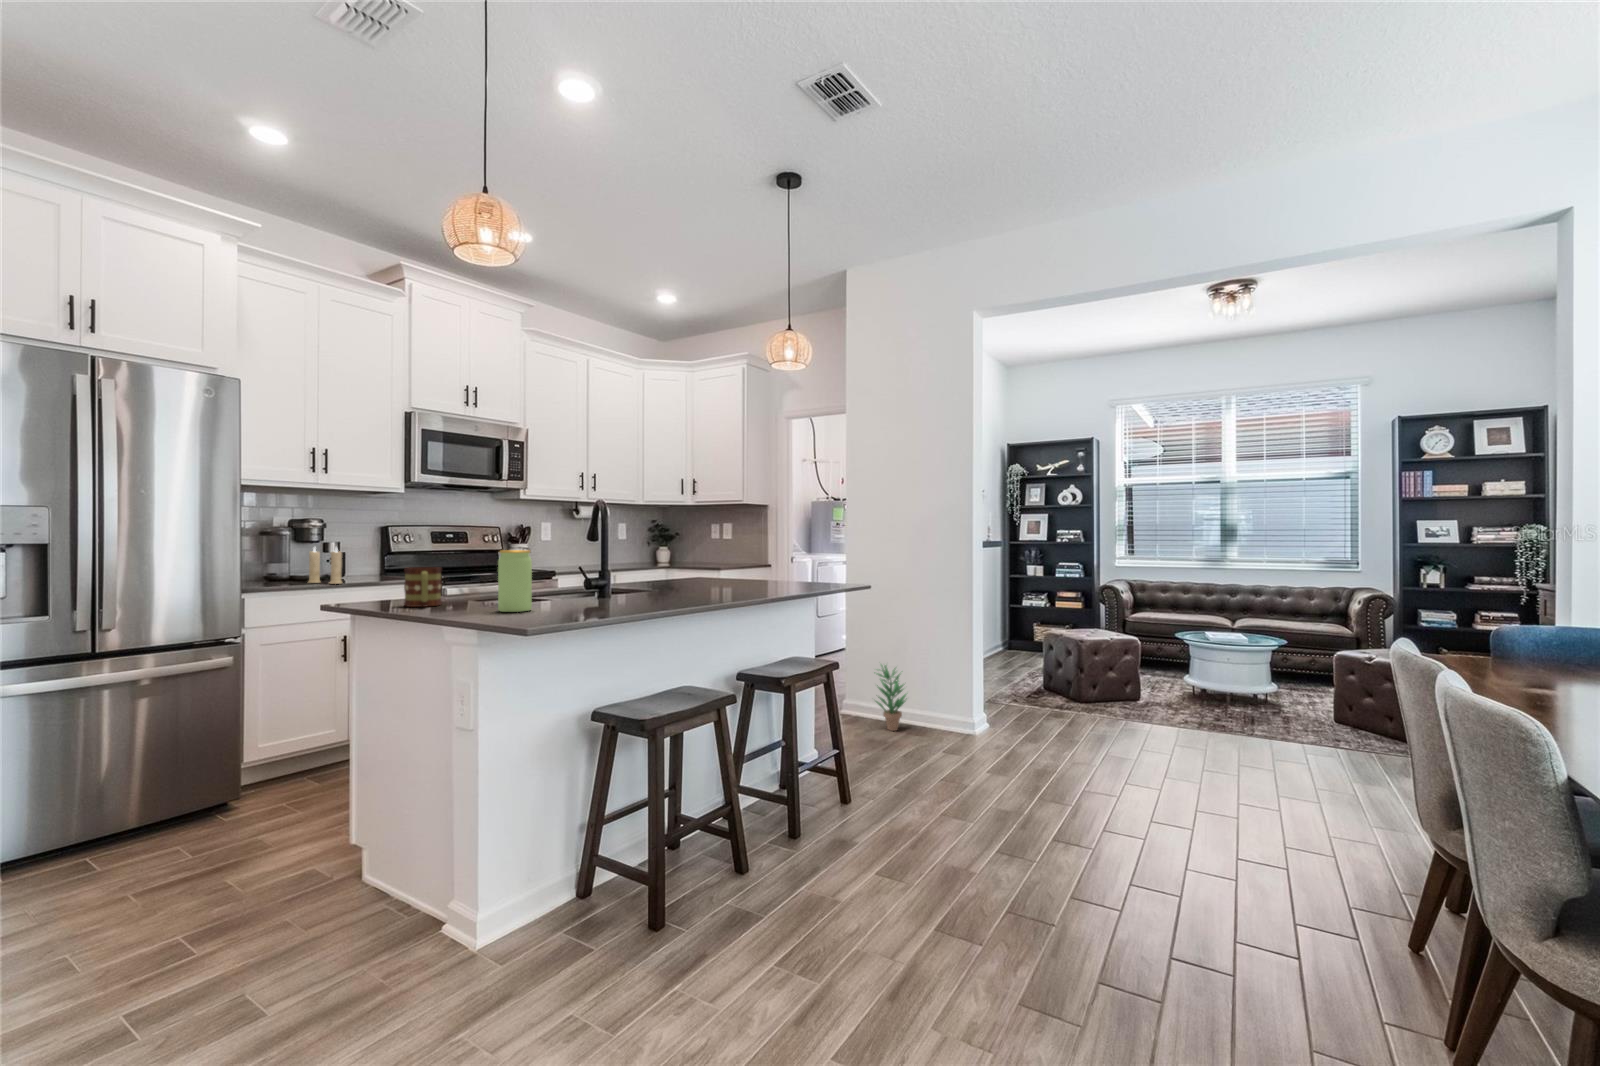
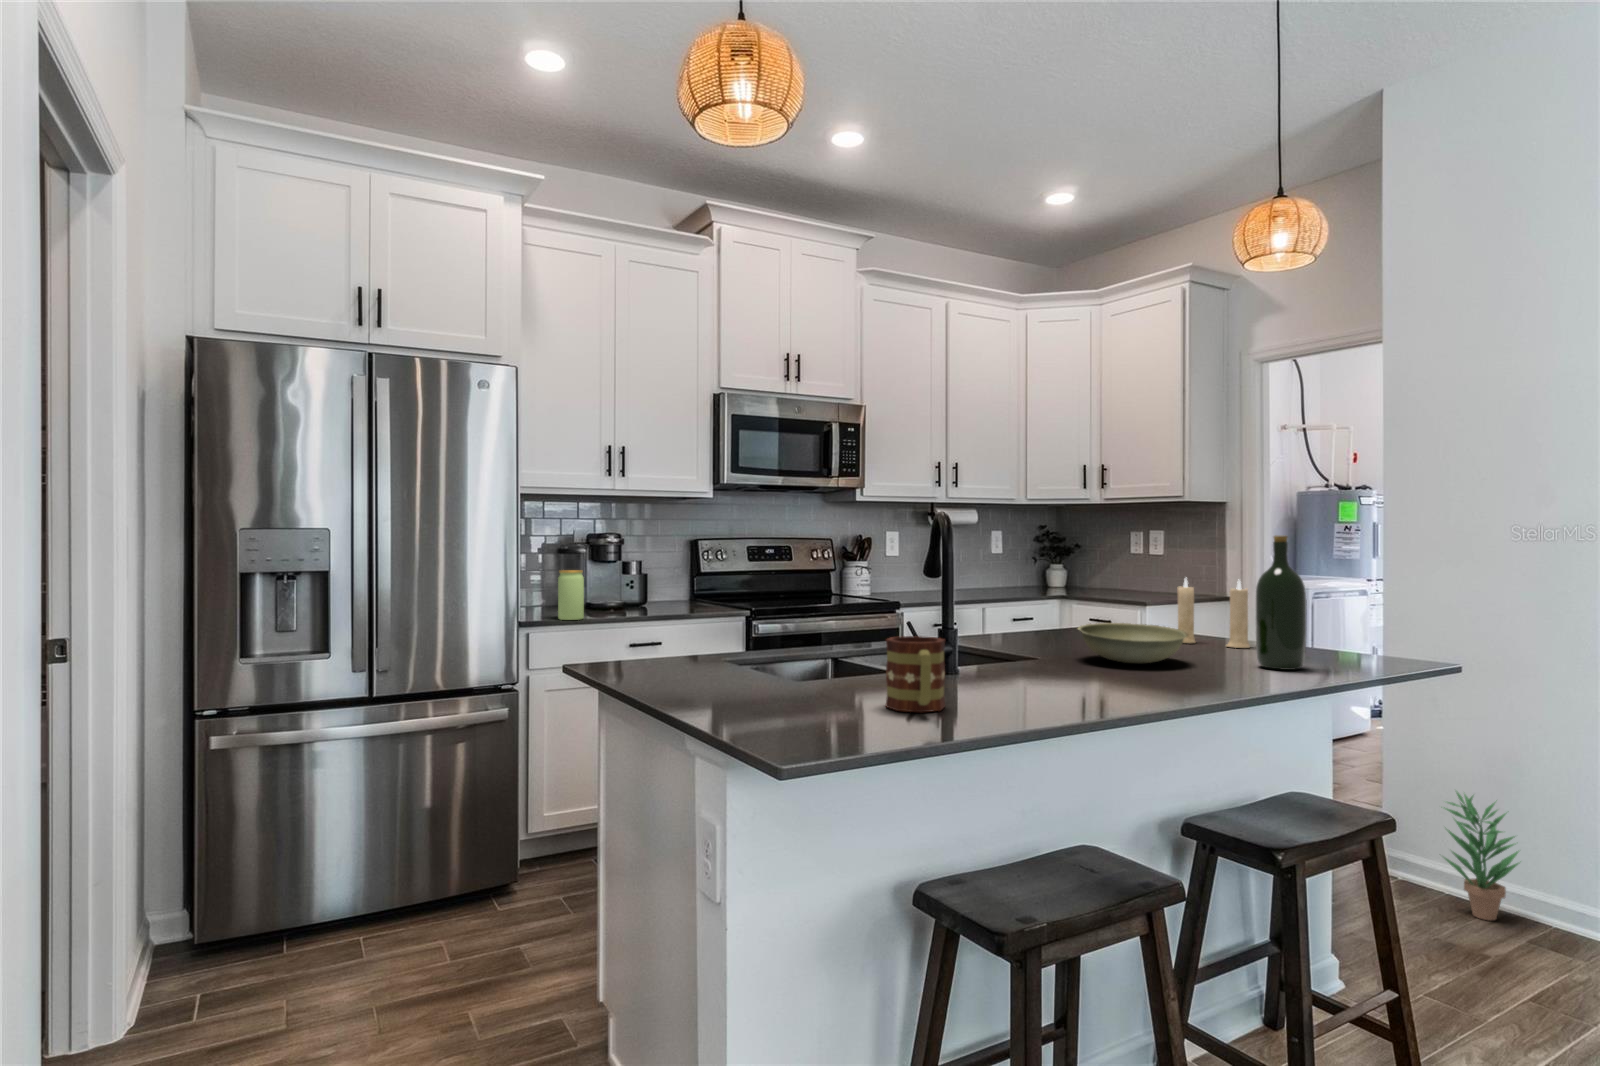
wine bottle: none [776,517,800,589] -> present [1256,536,1306,670]
candle: present [308,547,342,584] -> present [1178,578,1250,648]
jar: present [498,550,532,612] -> present [558,570,584,620]
mug: present [404,567,442,607] -> present [886,636,945,712]
bowl: none [680,568,741,589] -> present [1078,623,1189,663]

